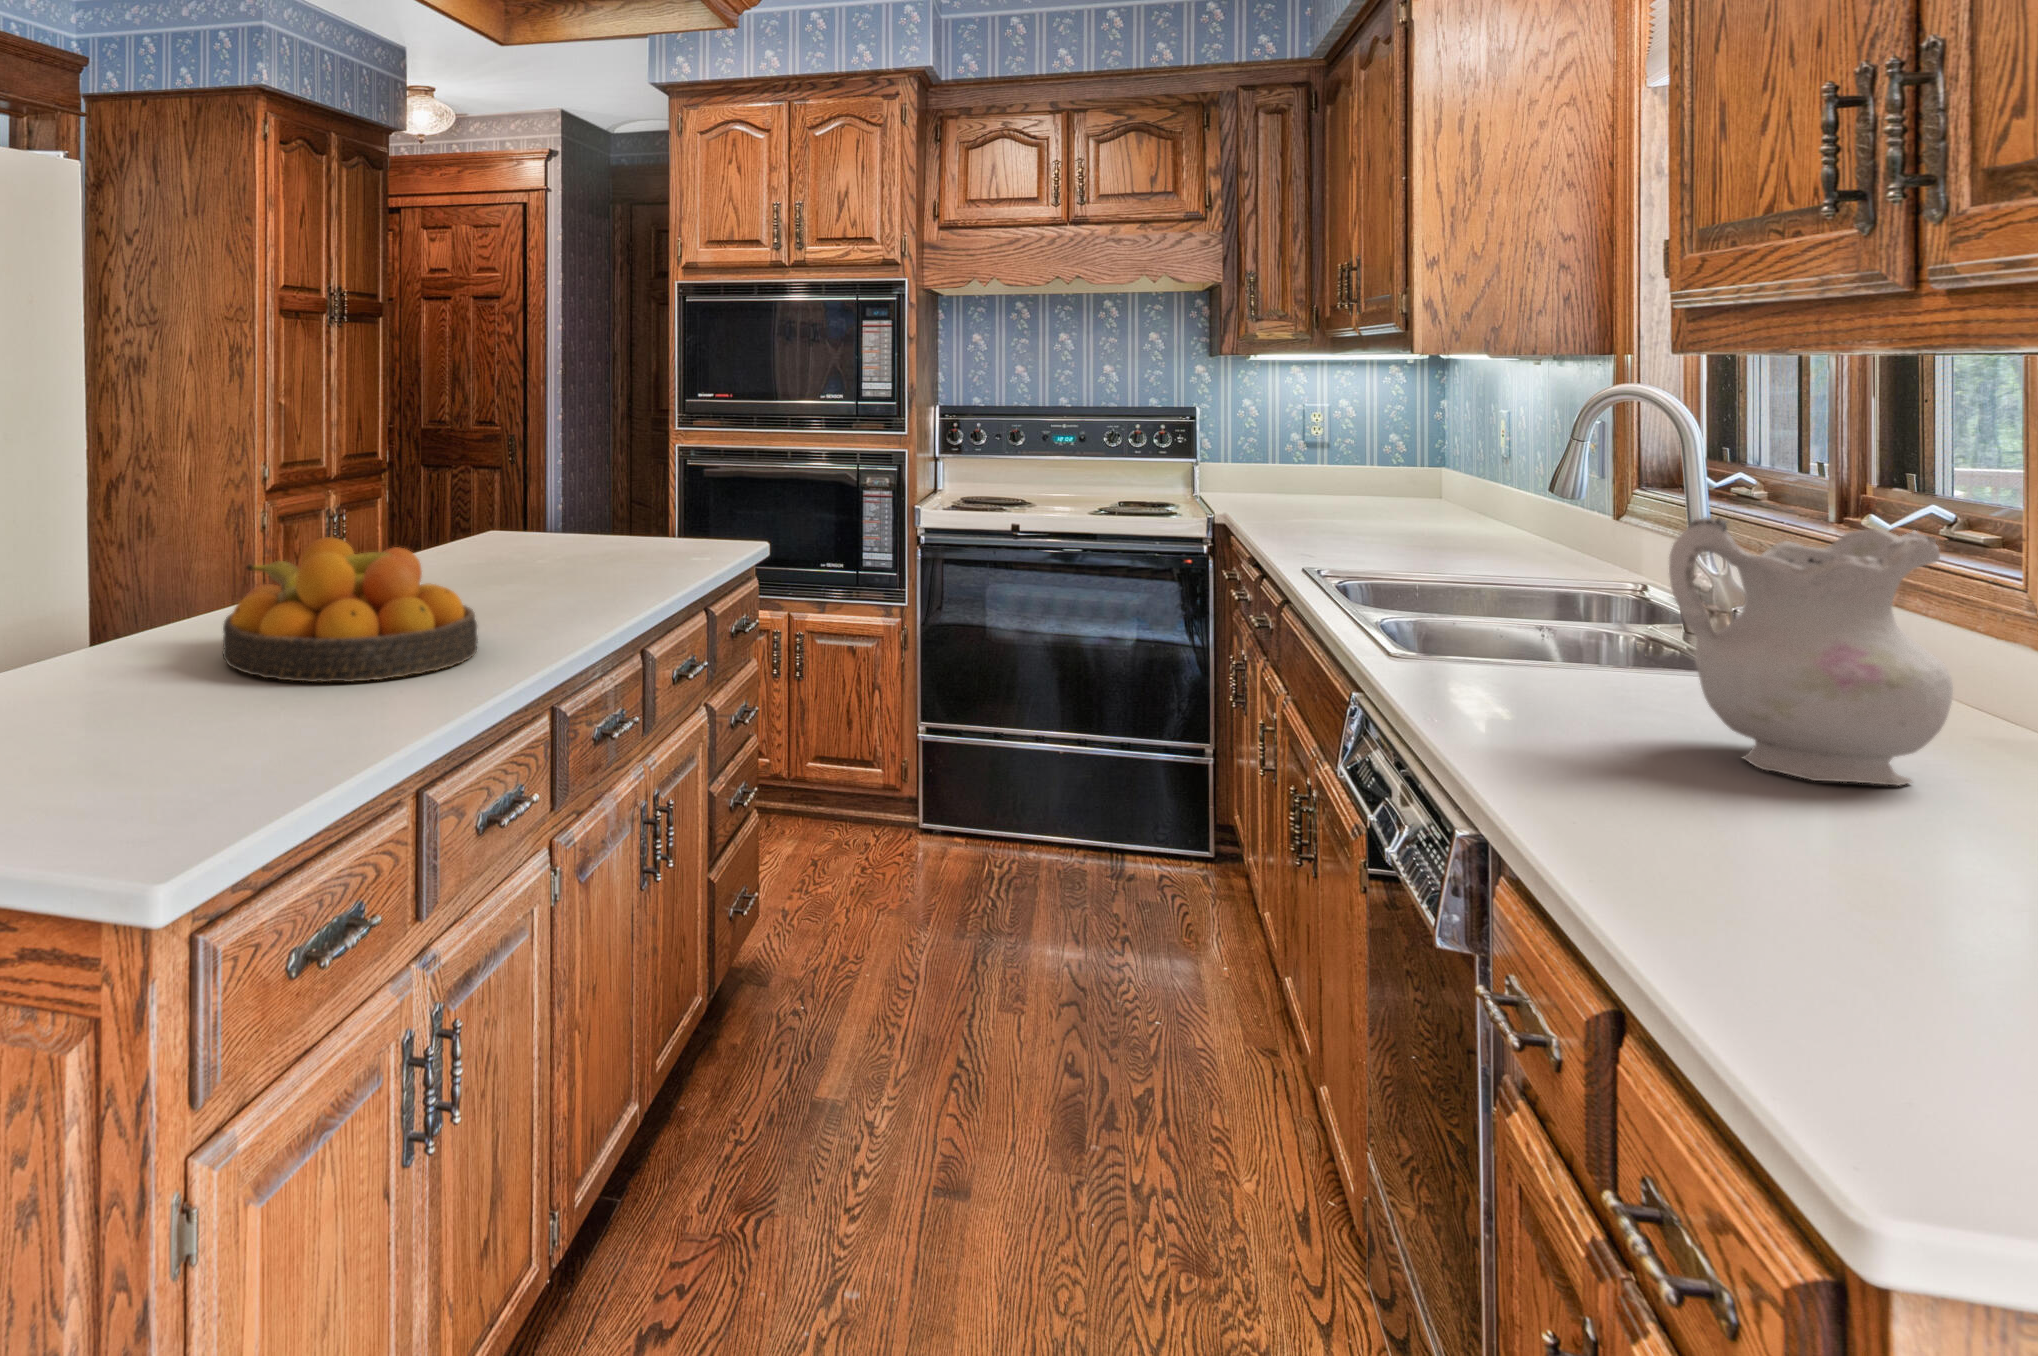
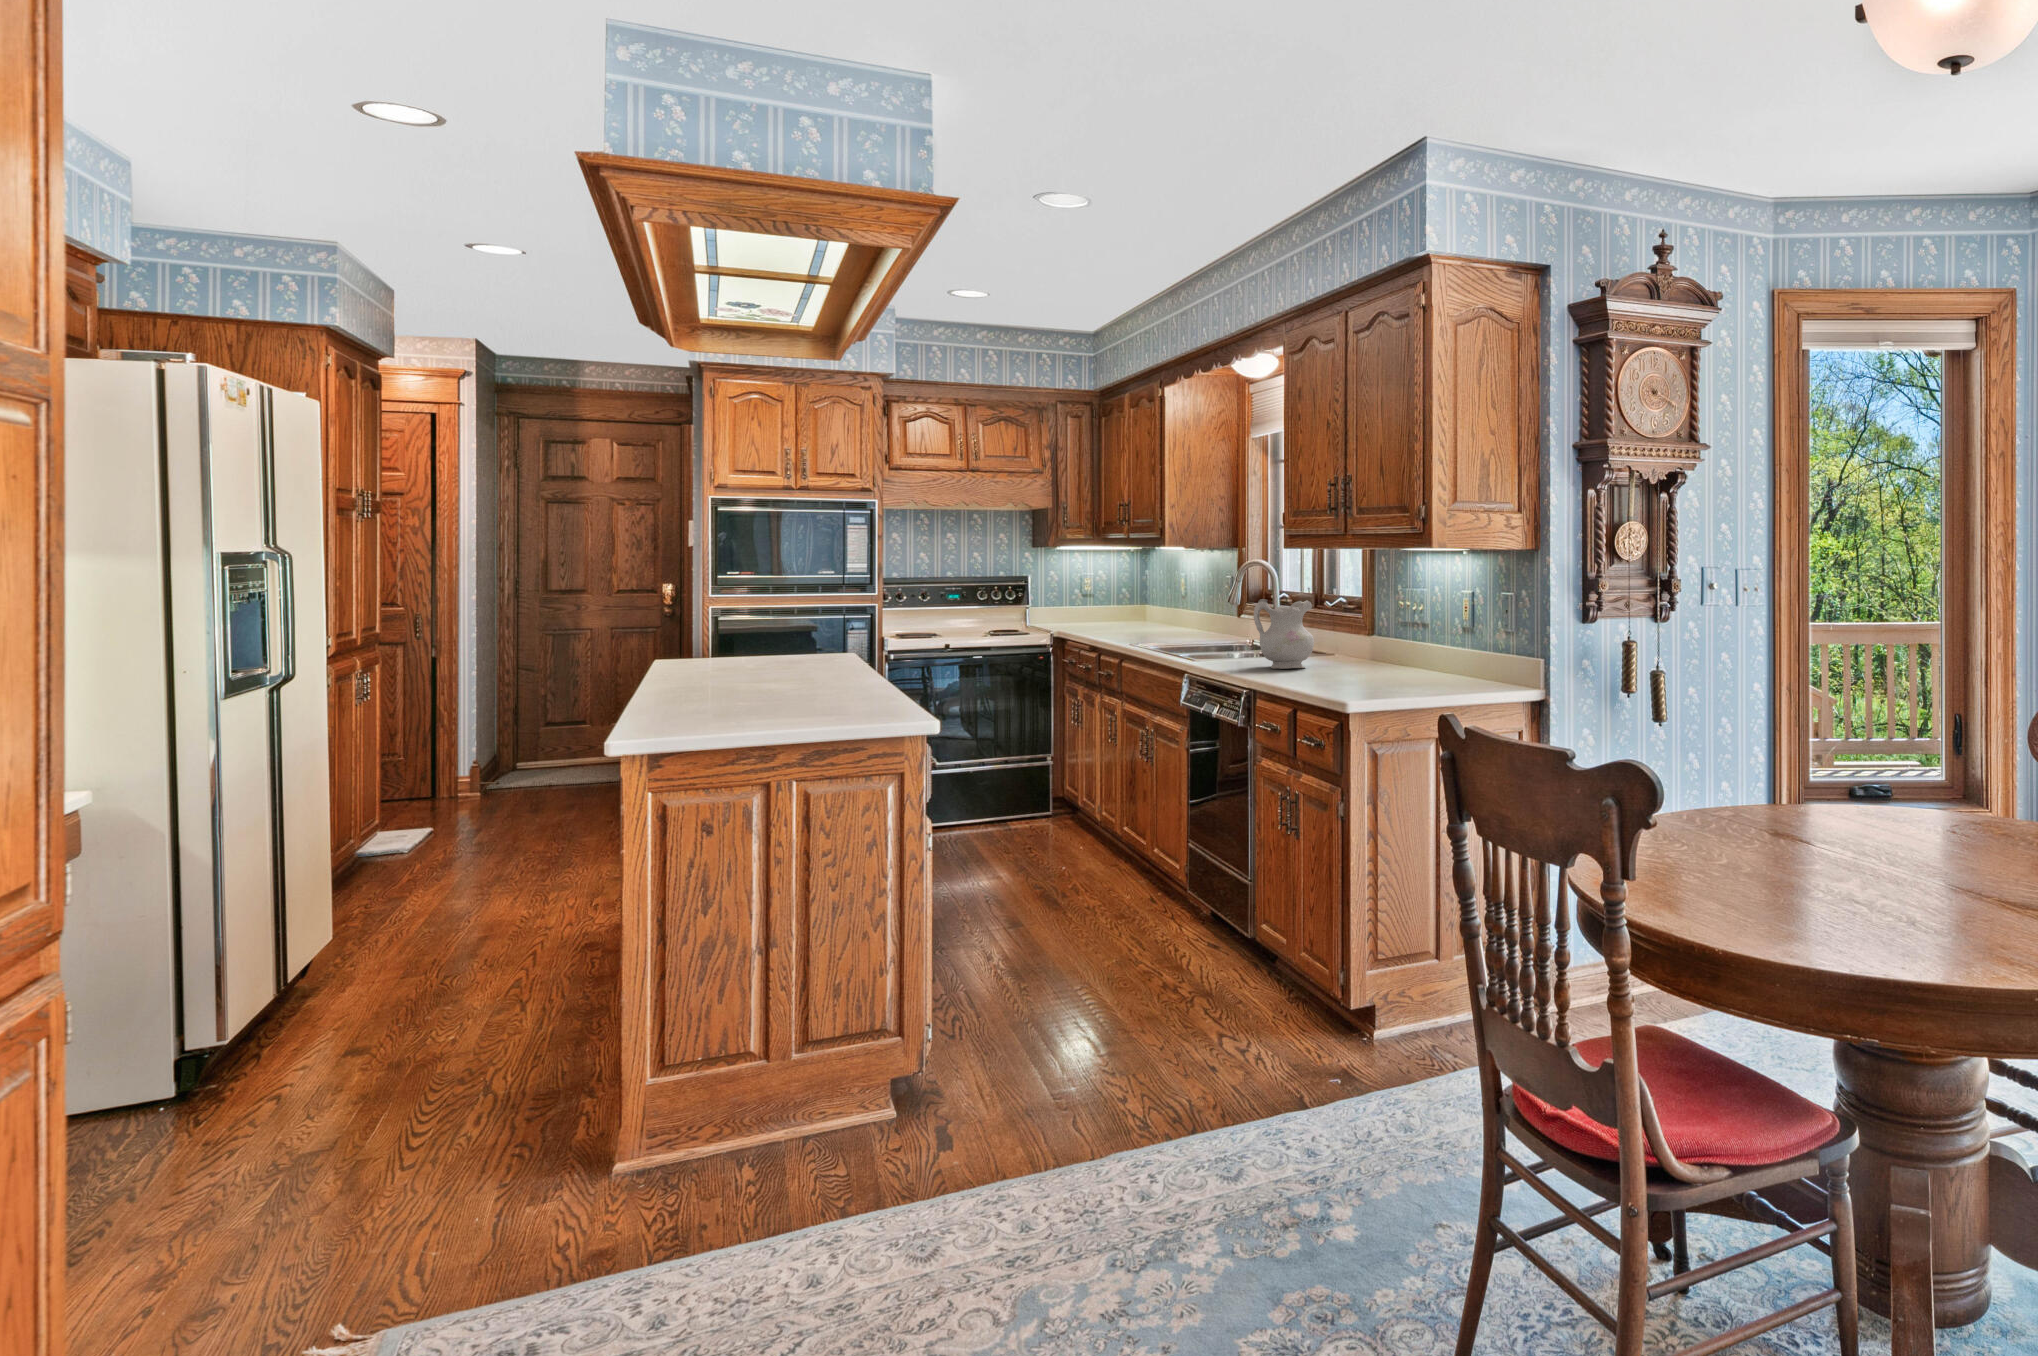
fruit bowl: present [223,537,478,682] -> none [707,635,835,691]

